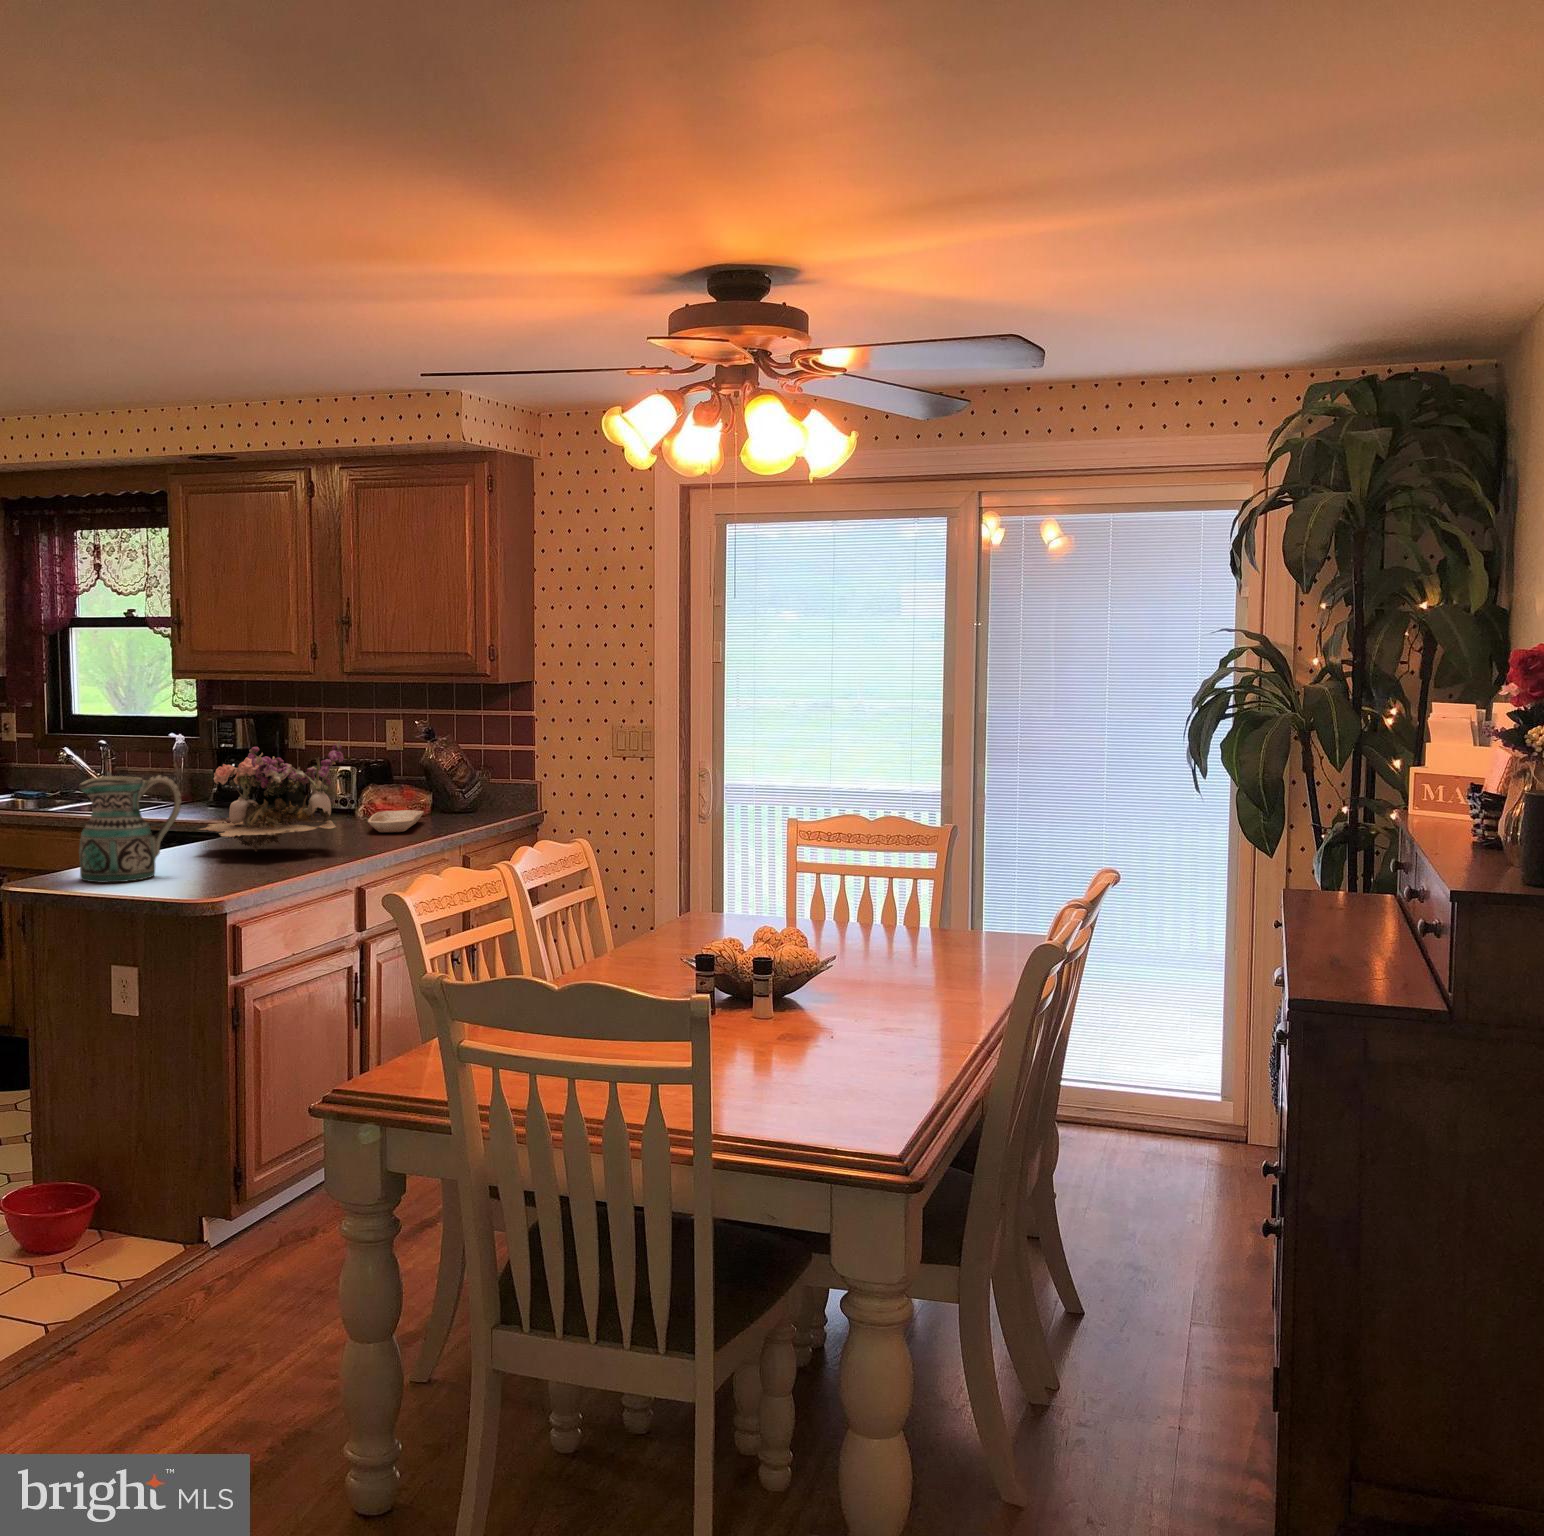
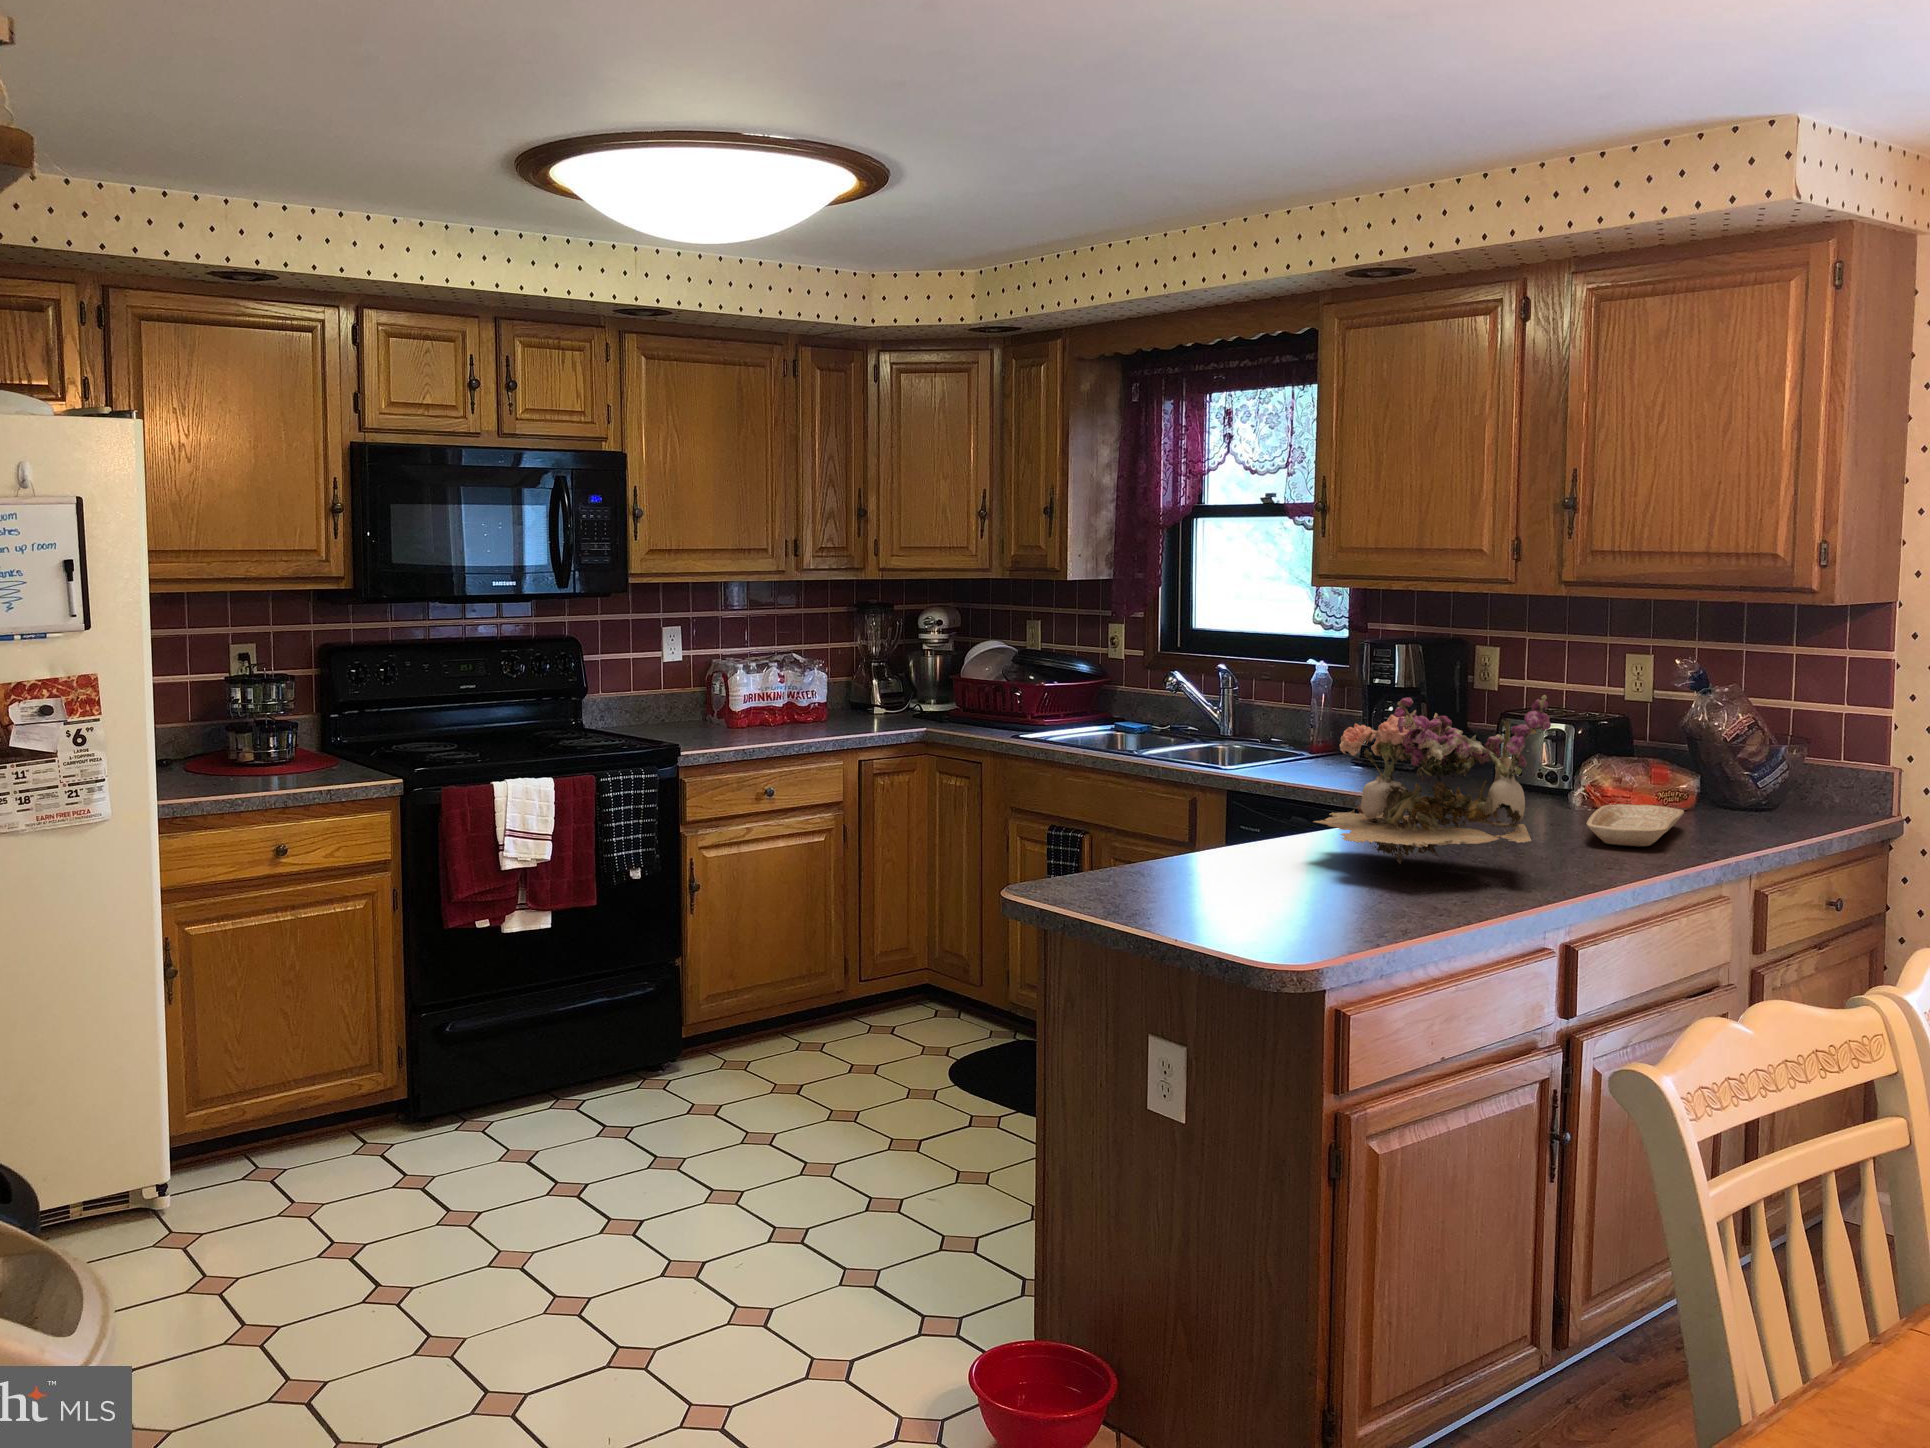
ceramic pitcher: present [79,775,181,882] -> none [1130,738,1280,905]

